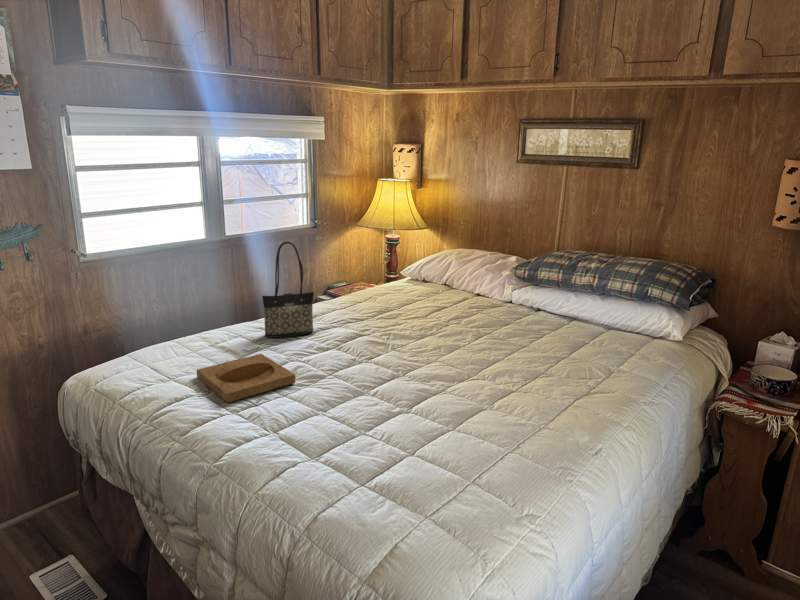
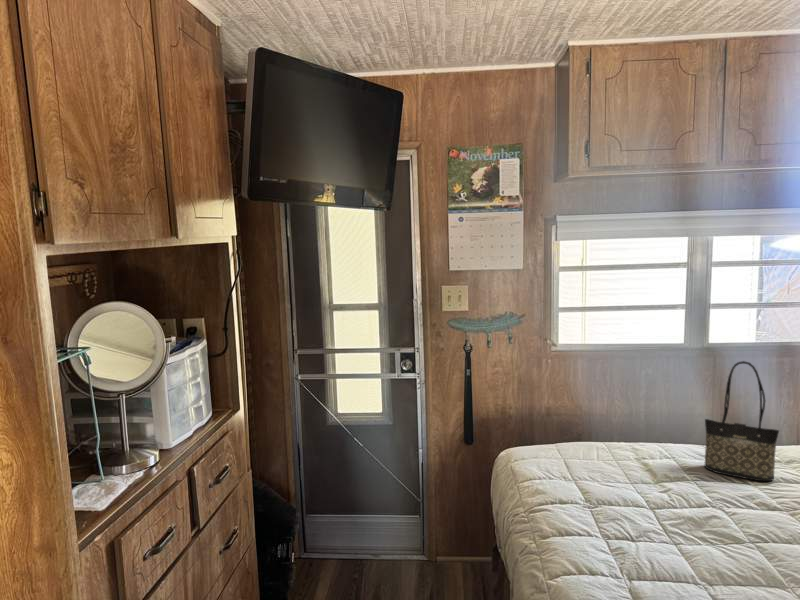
tray: present [197,354,295,403] -> none [598,478,696,534]

